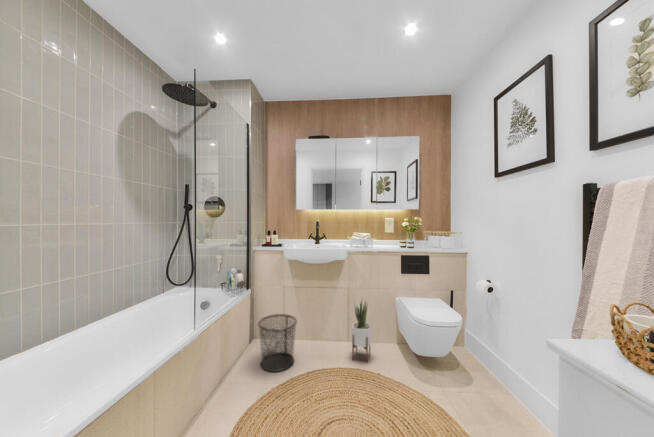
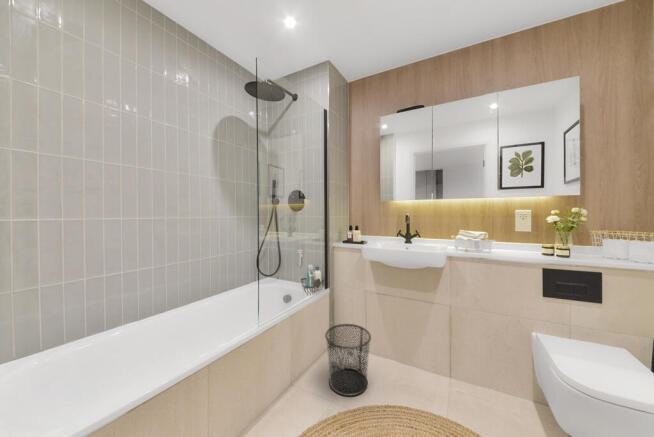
potted plant: present [352,299,371,362] -> none [448,324,479,424]

